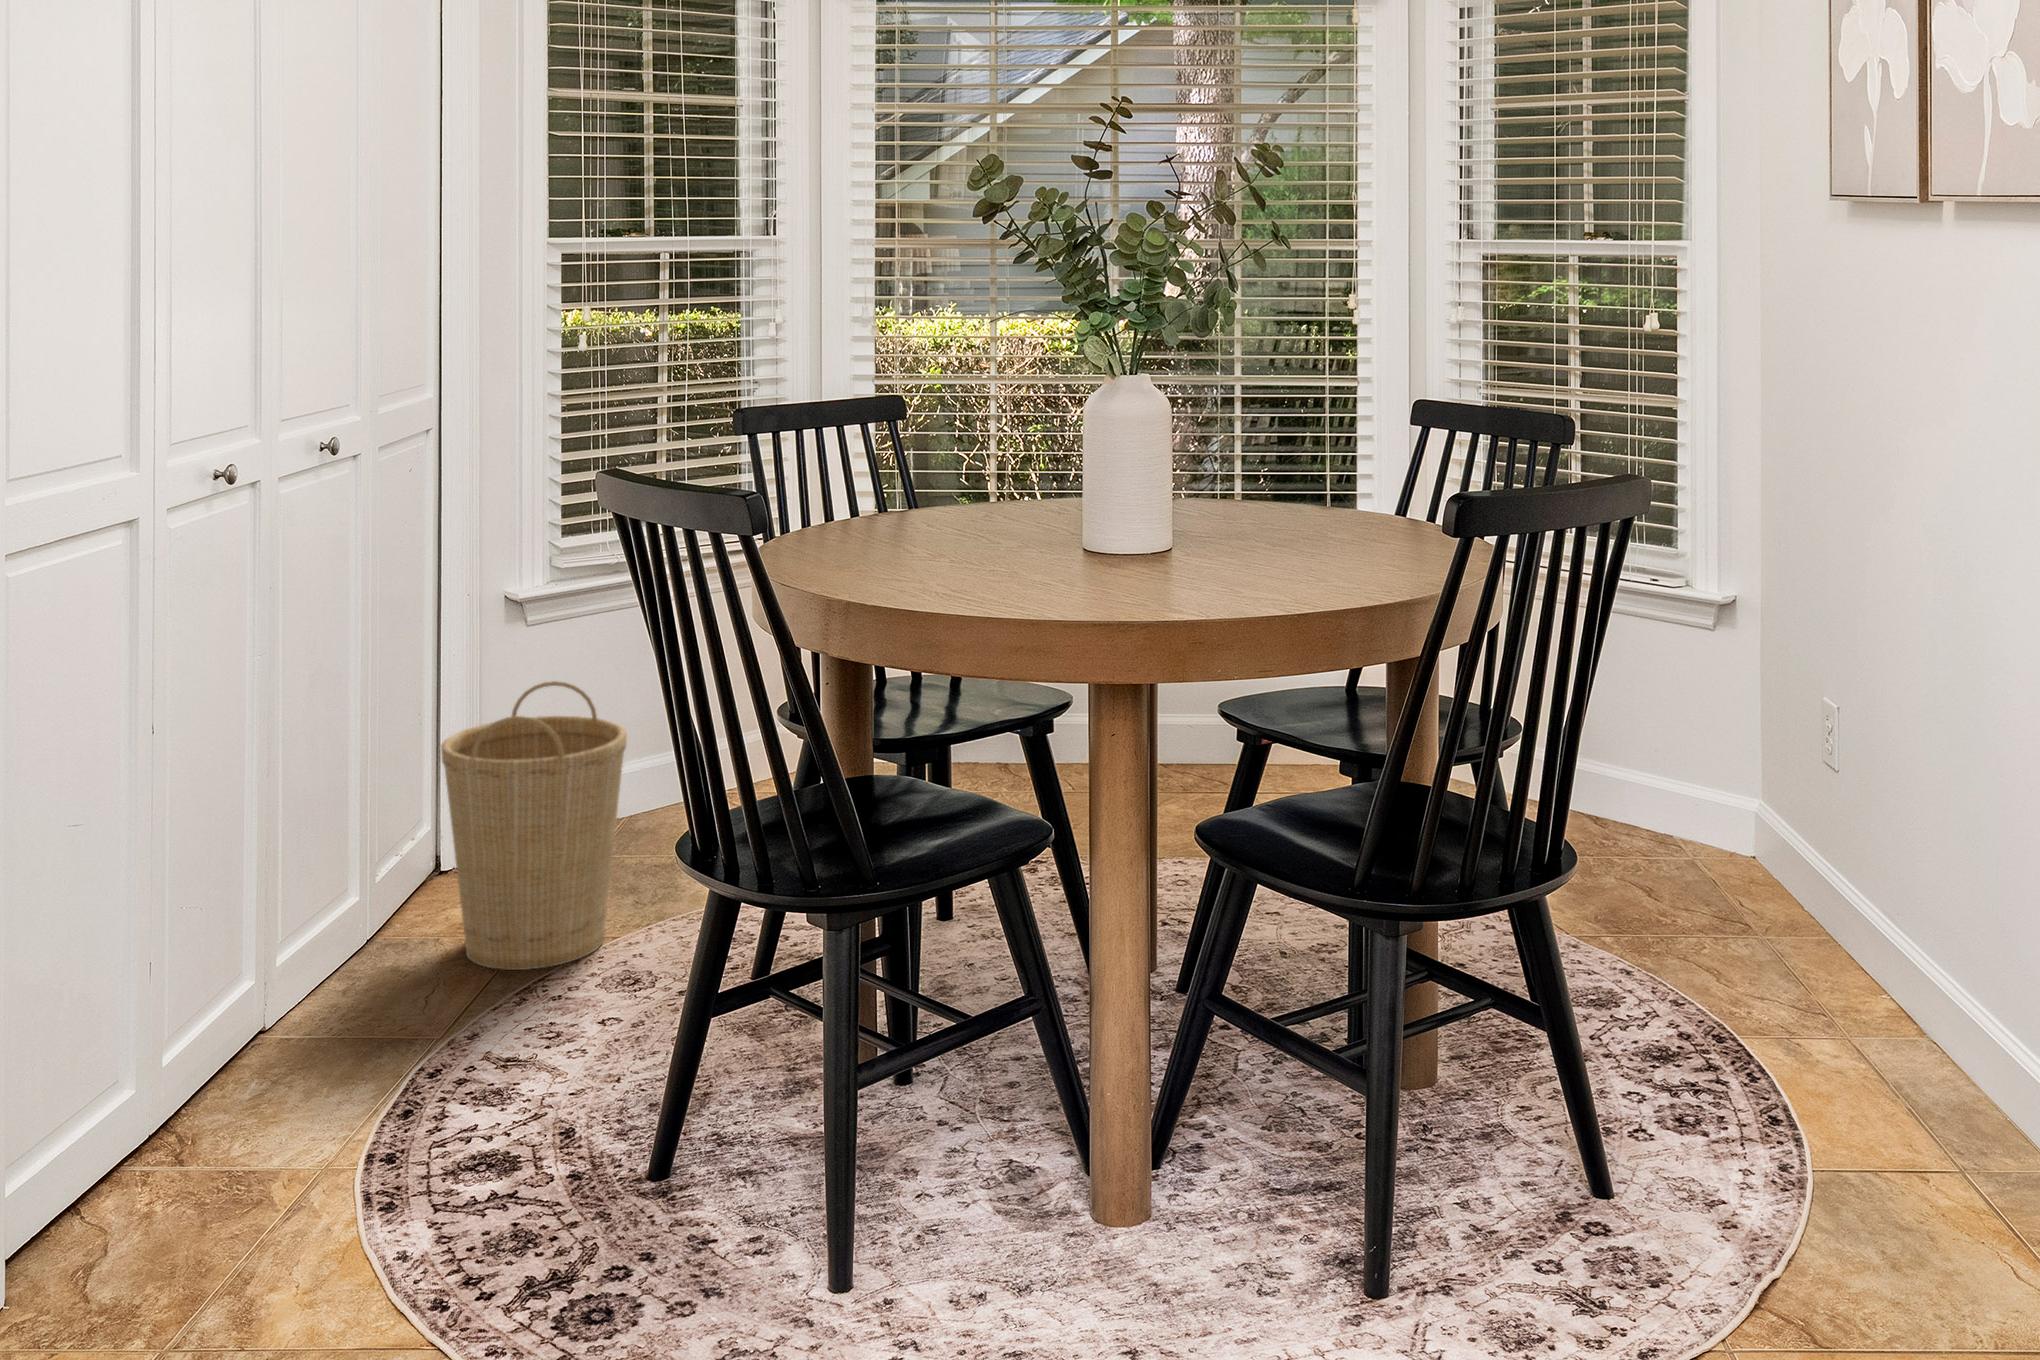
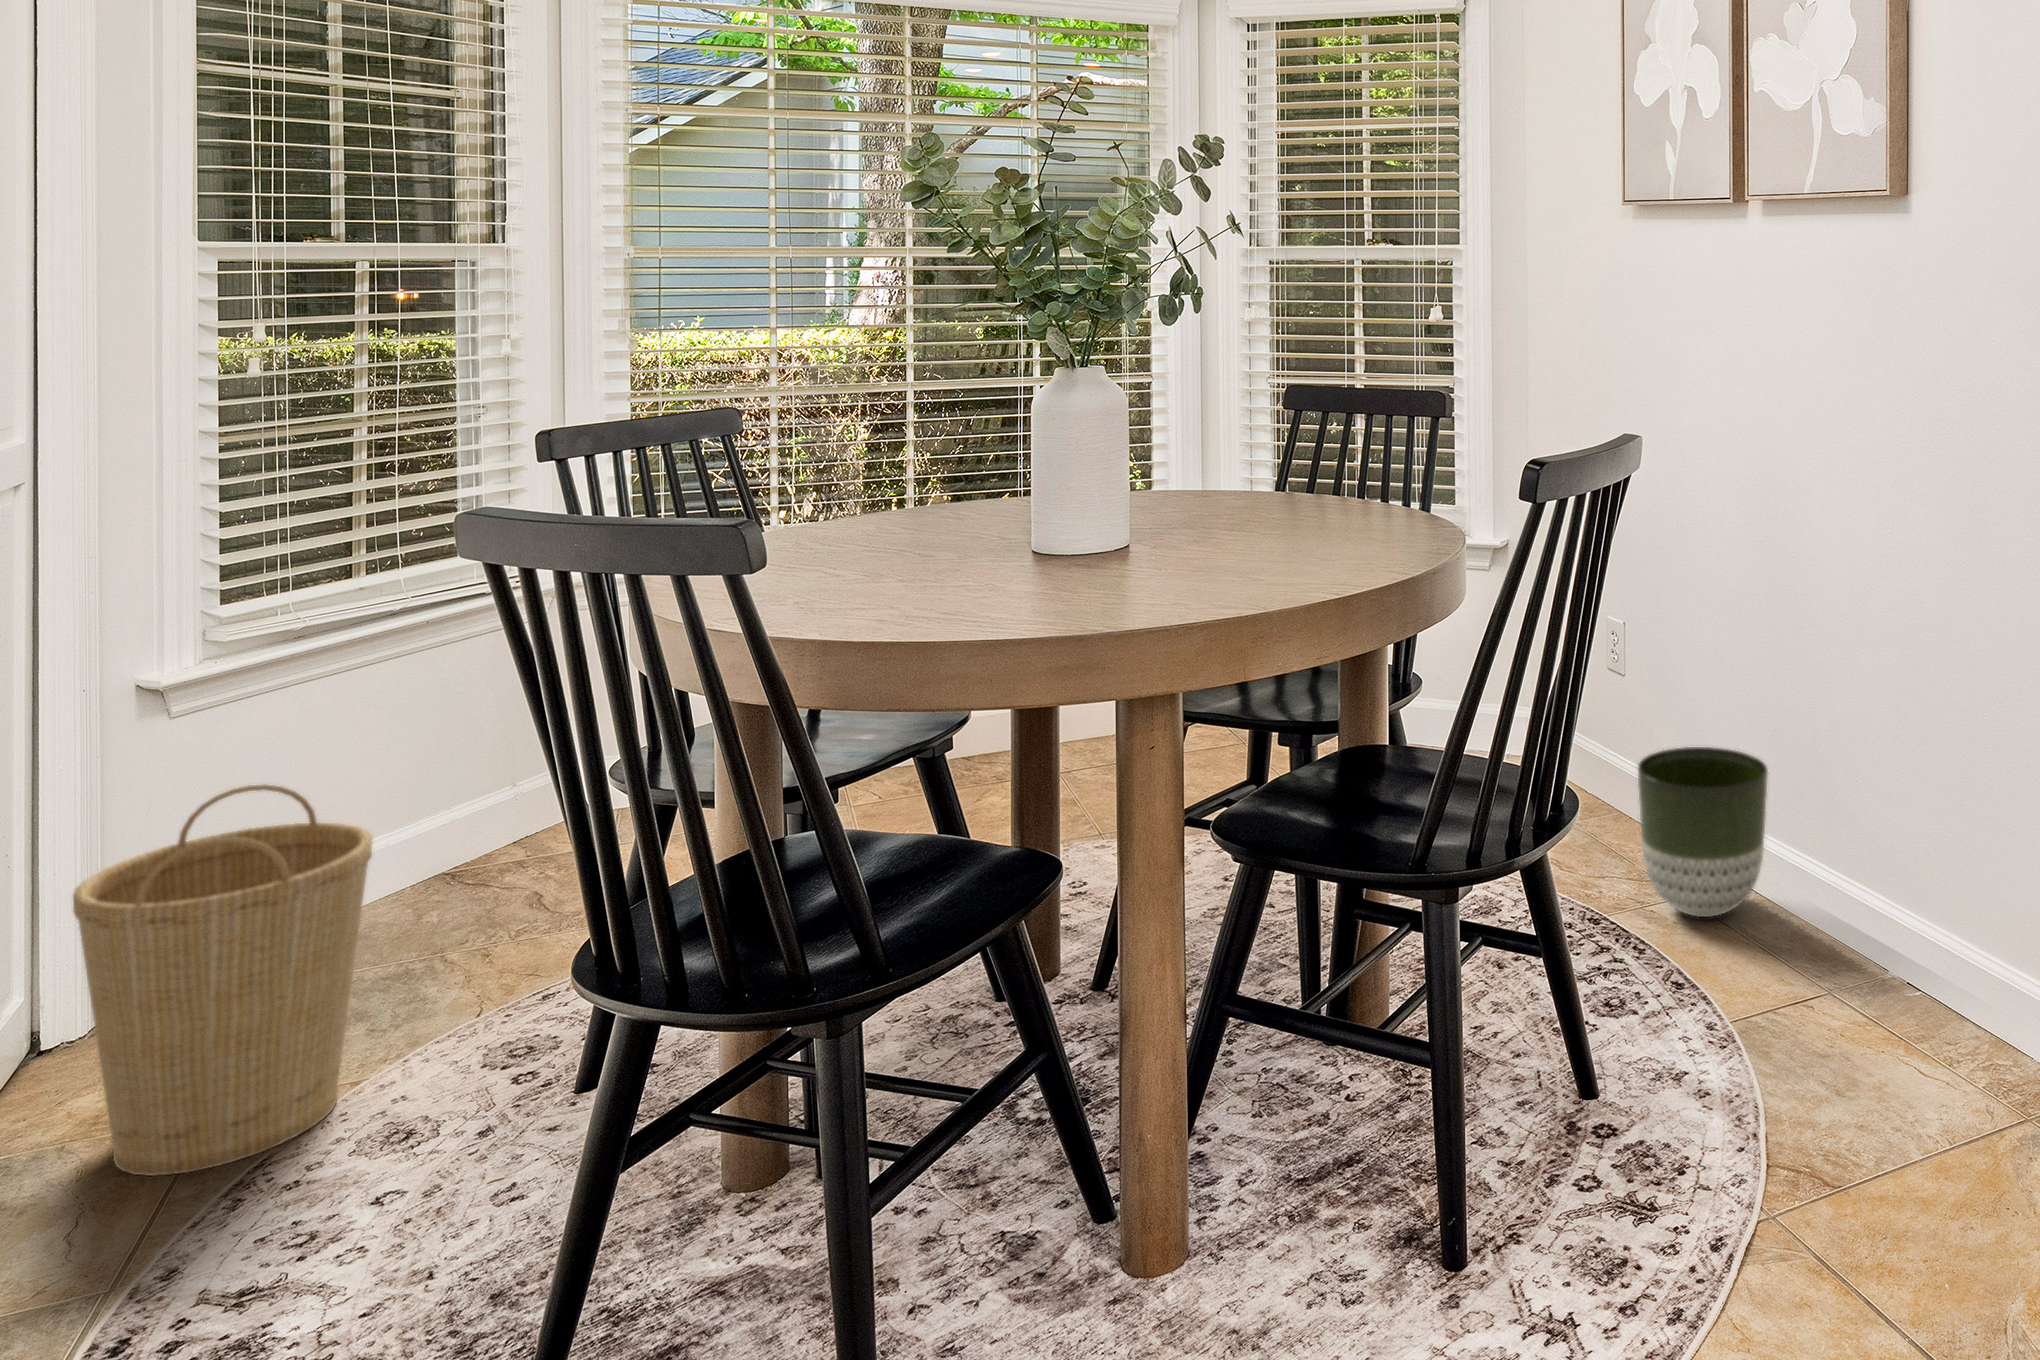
planter: none [1776,852,1942,1056] -> present [1638,747,1768,917]

